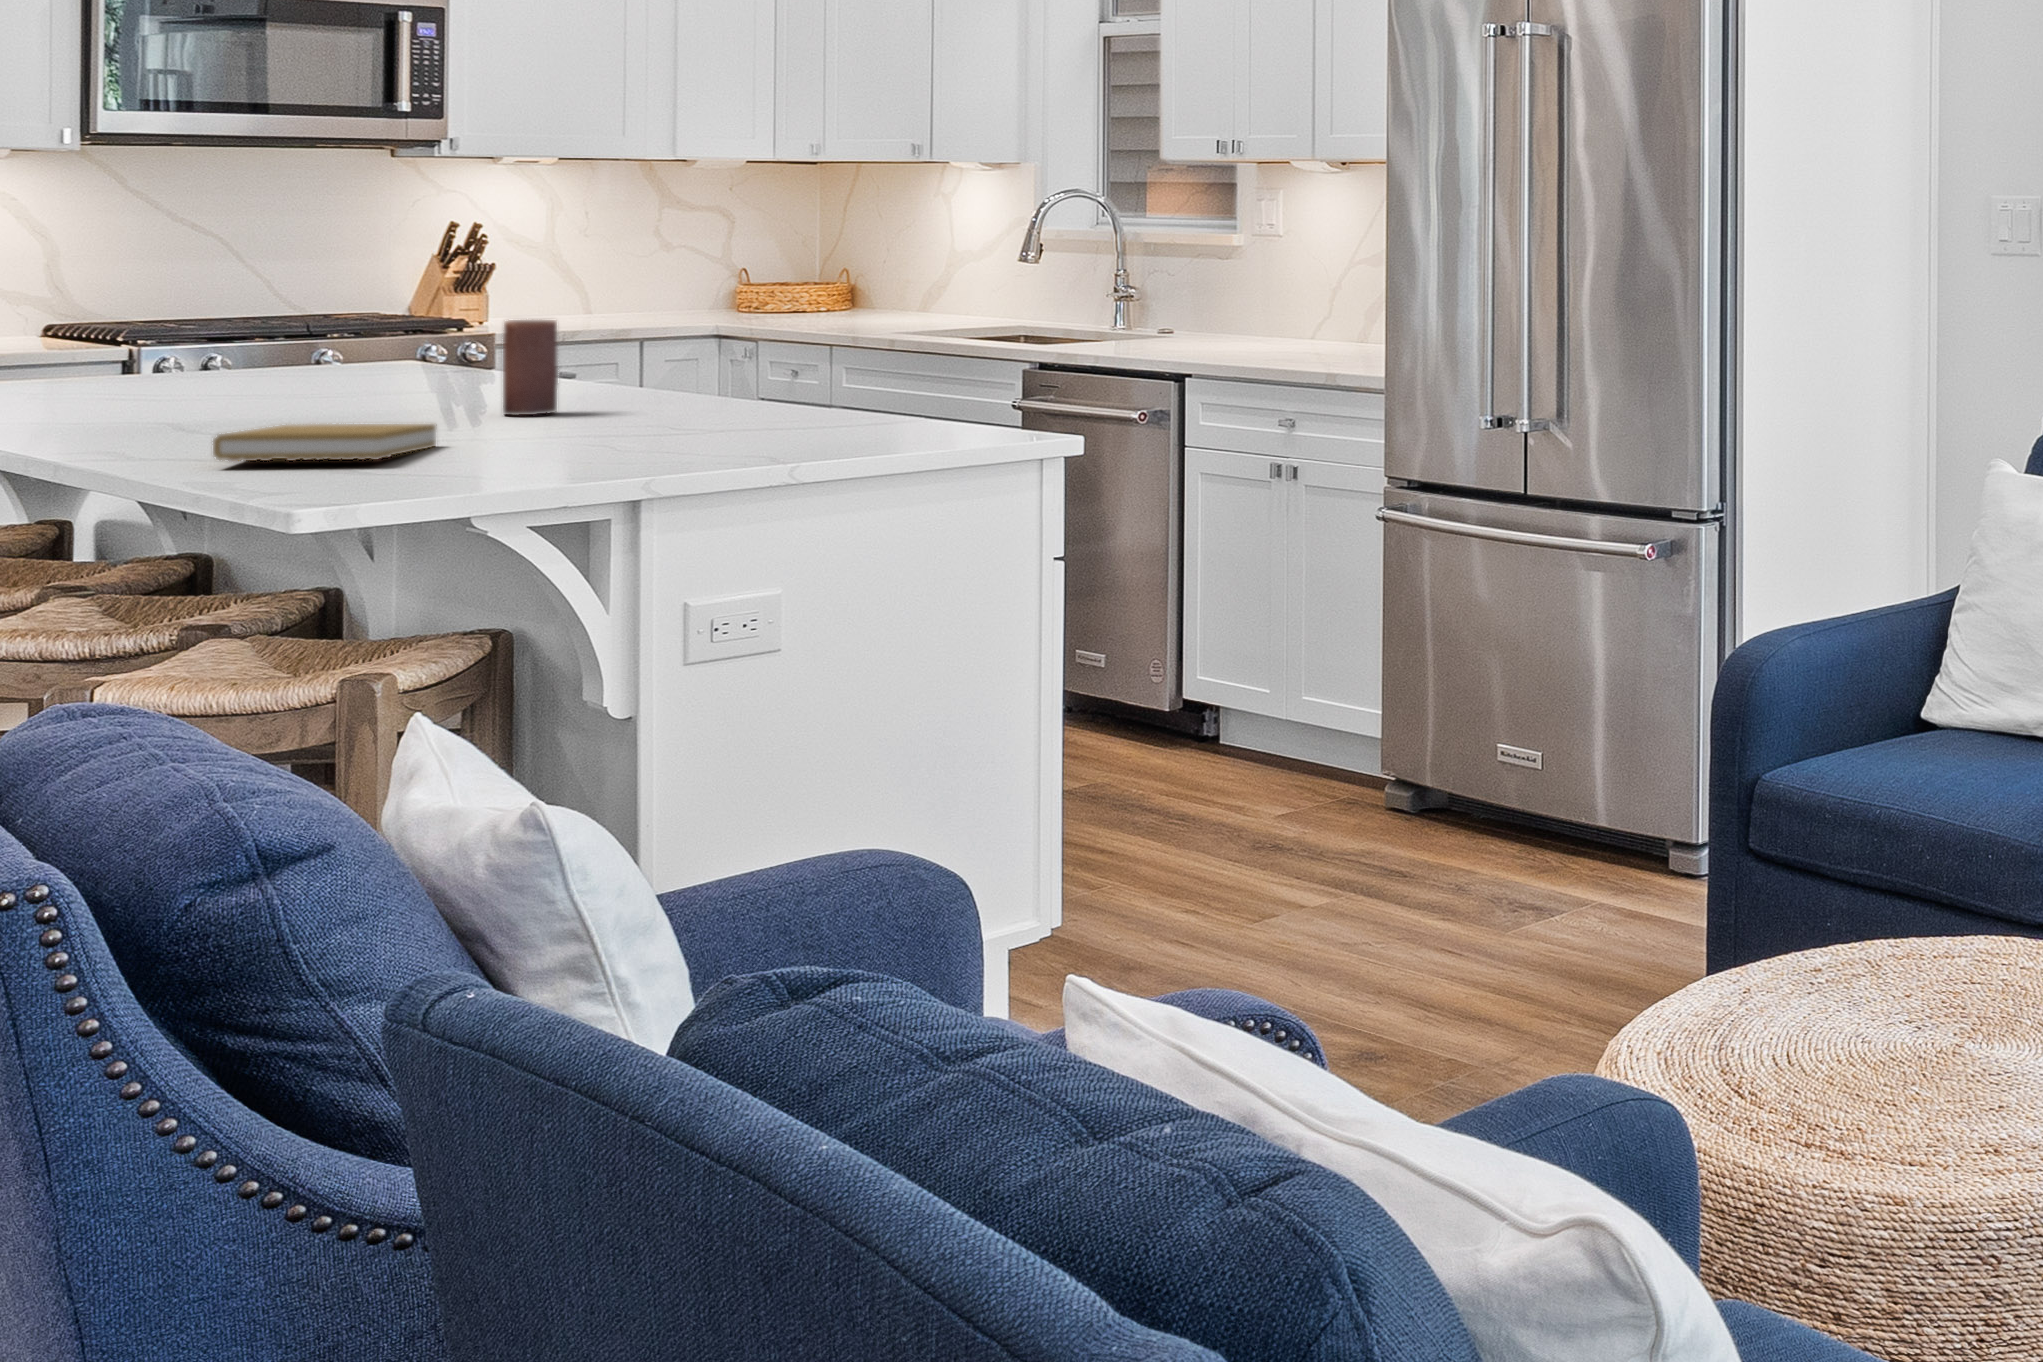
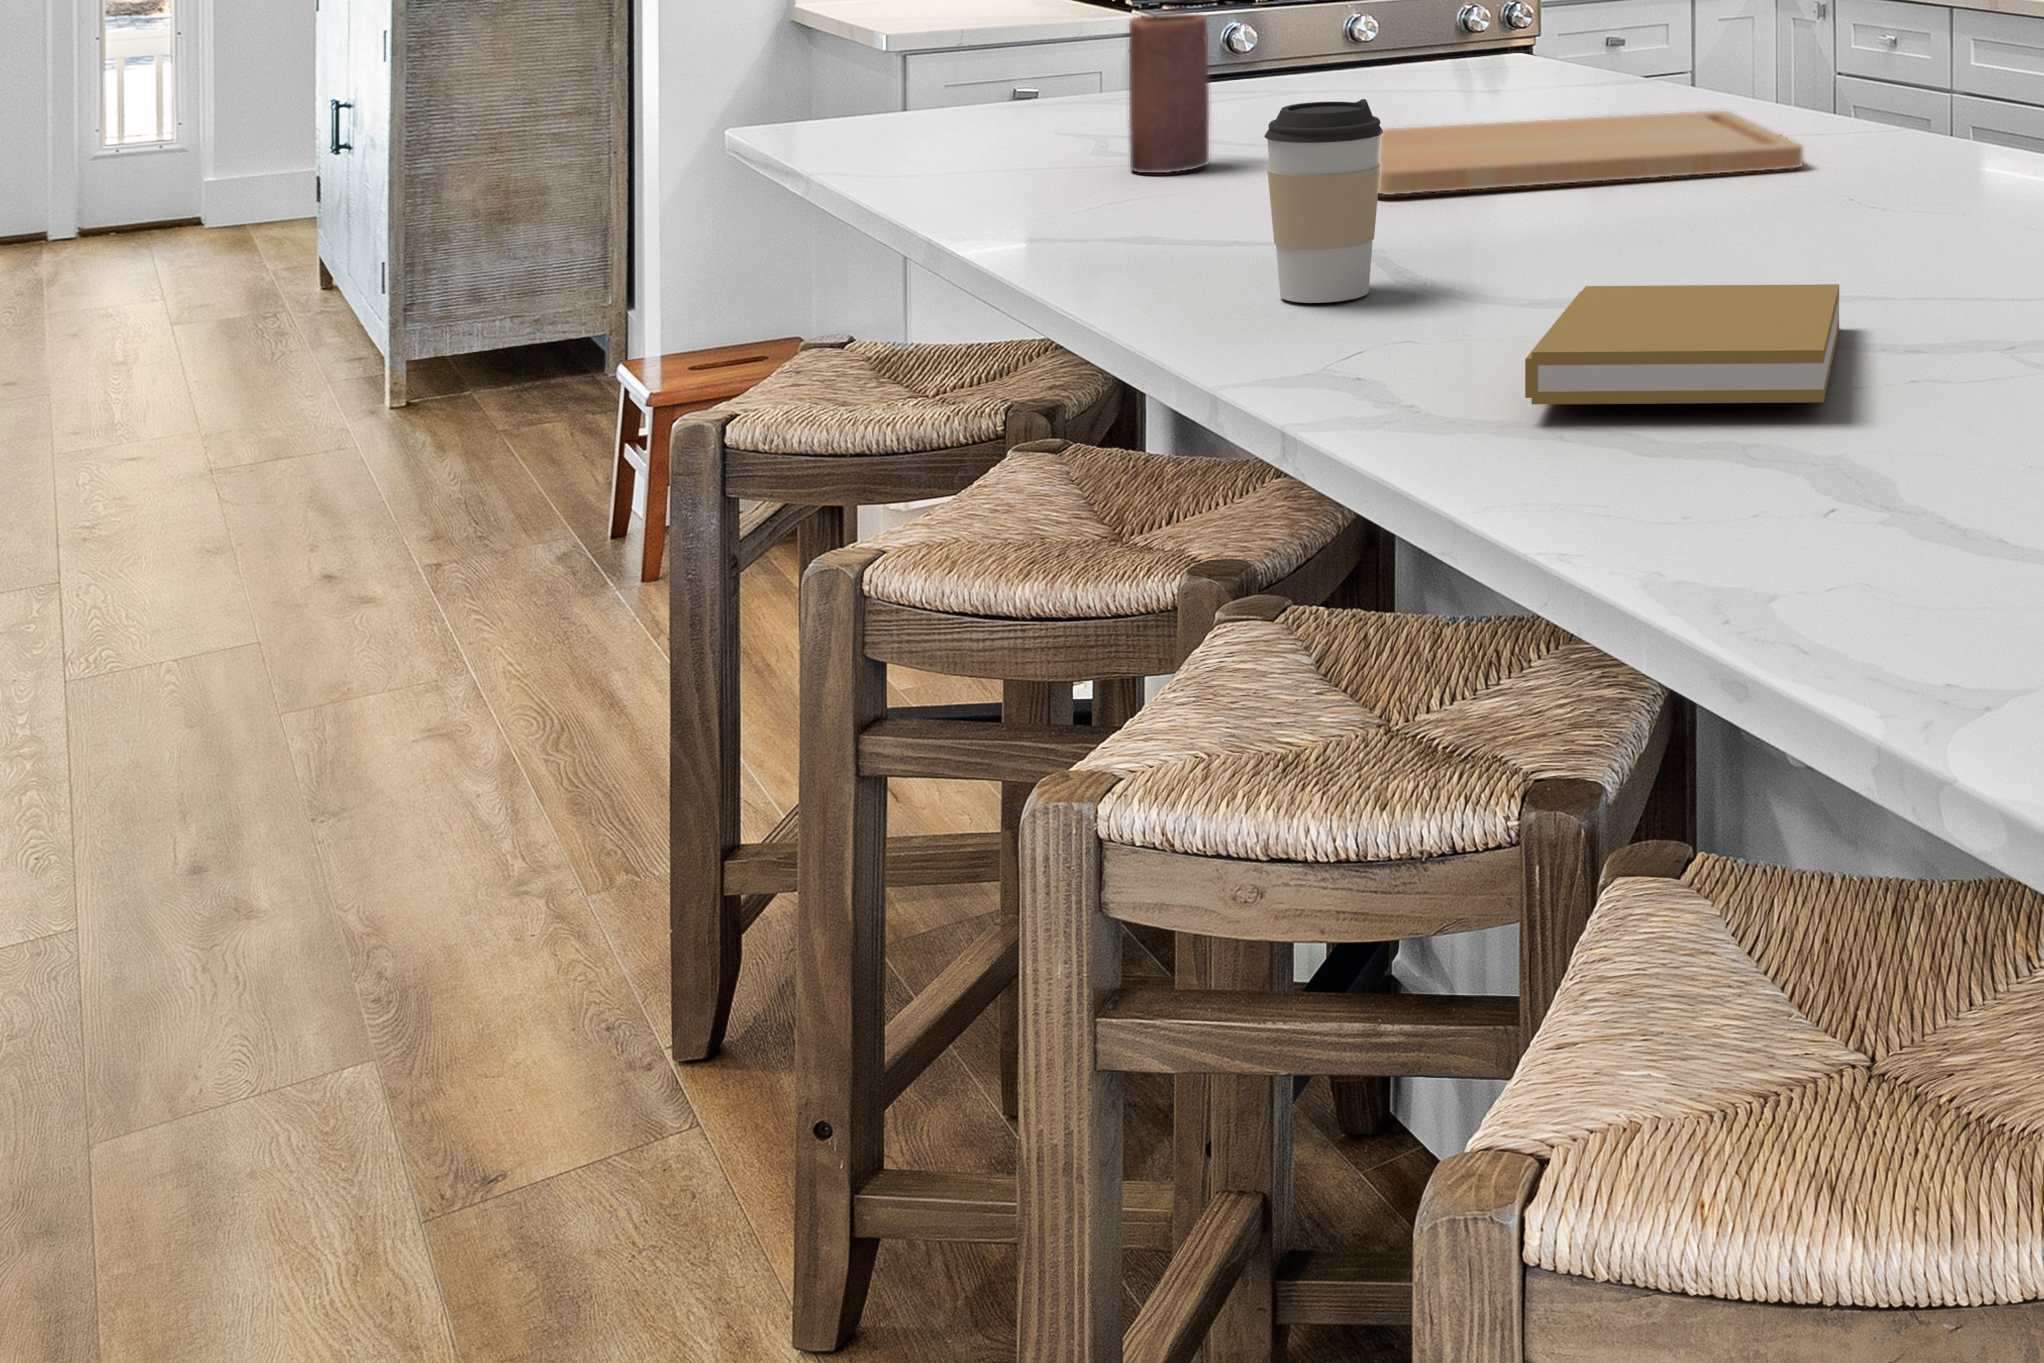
candle: present [503,320,558,415] -> present [1129,14,1209,173]
coffee cup: none [101,334,179,441] -> present [1264,99,1383,303]
cutting board: none [202,376,516,408] -> present [1379,111,1803,195]

